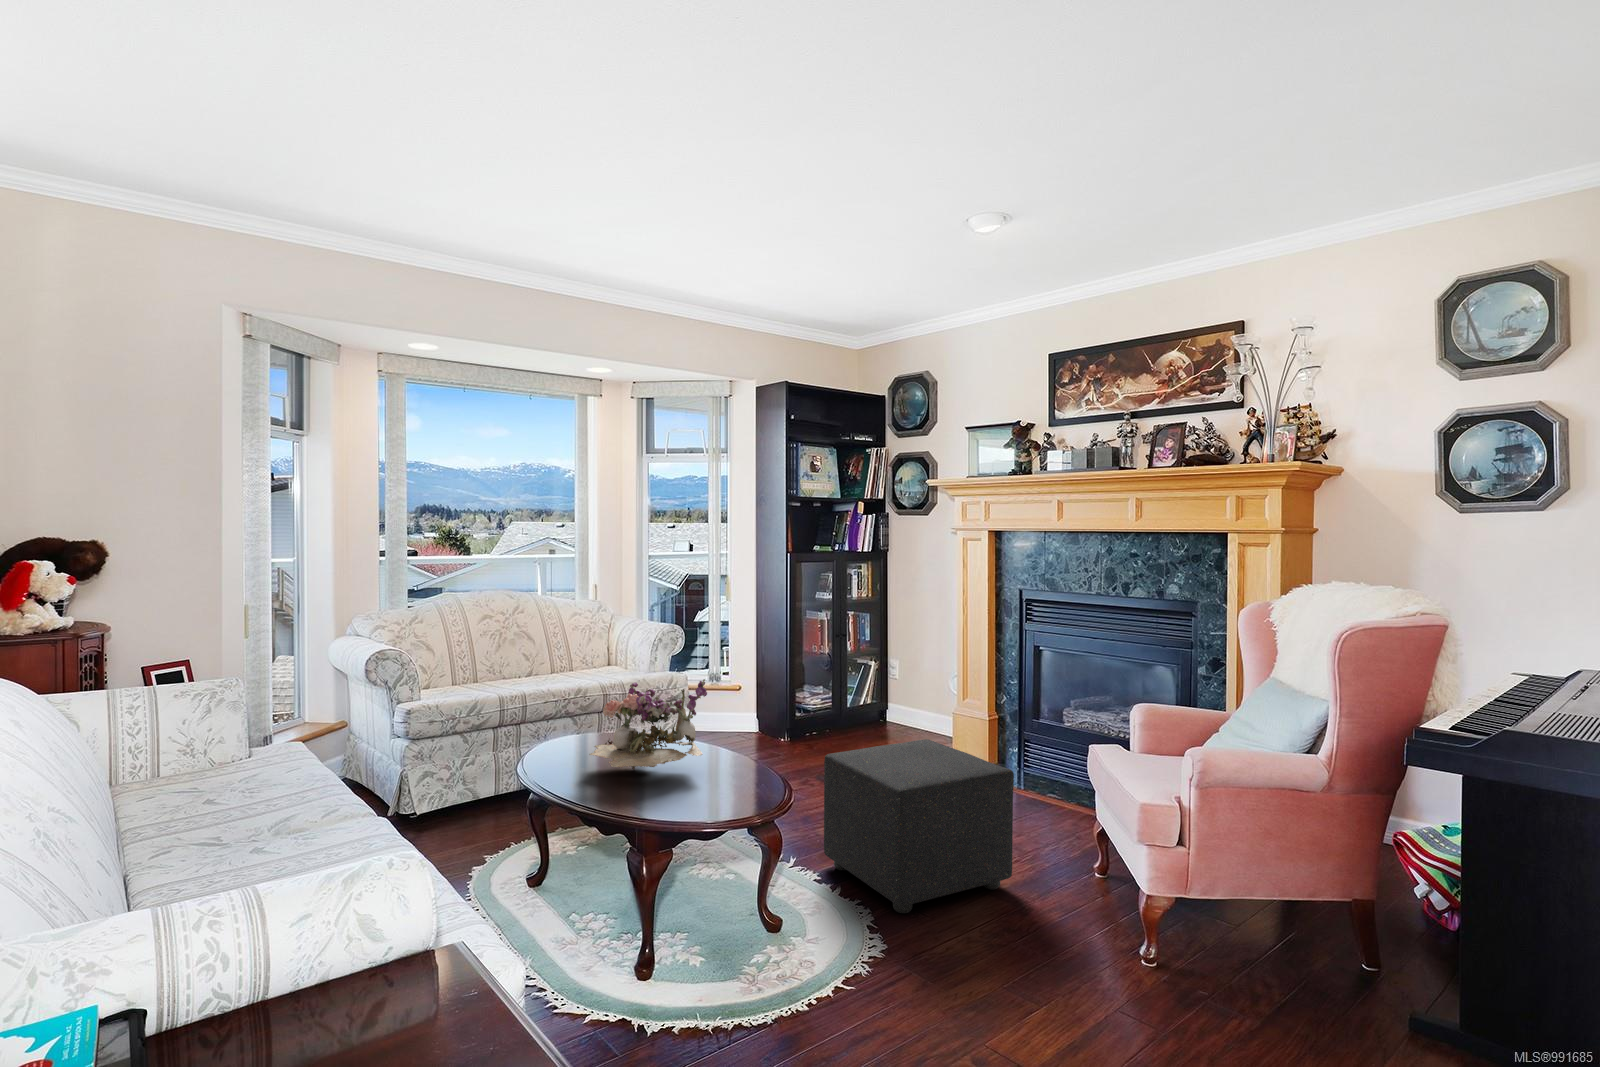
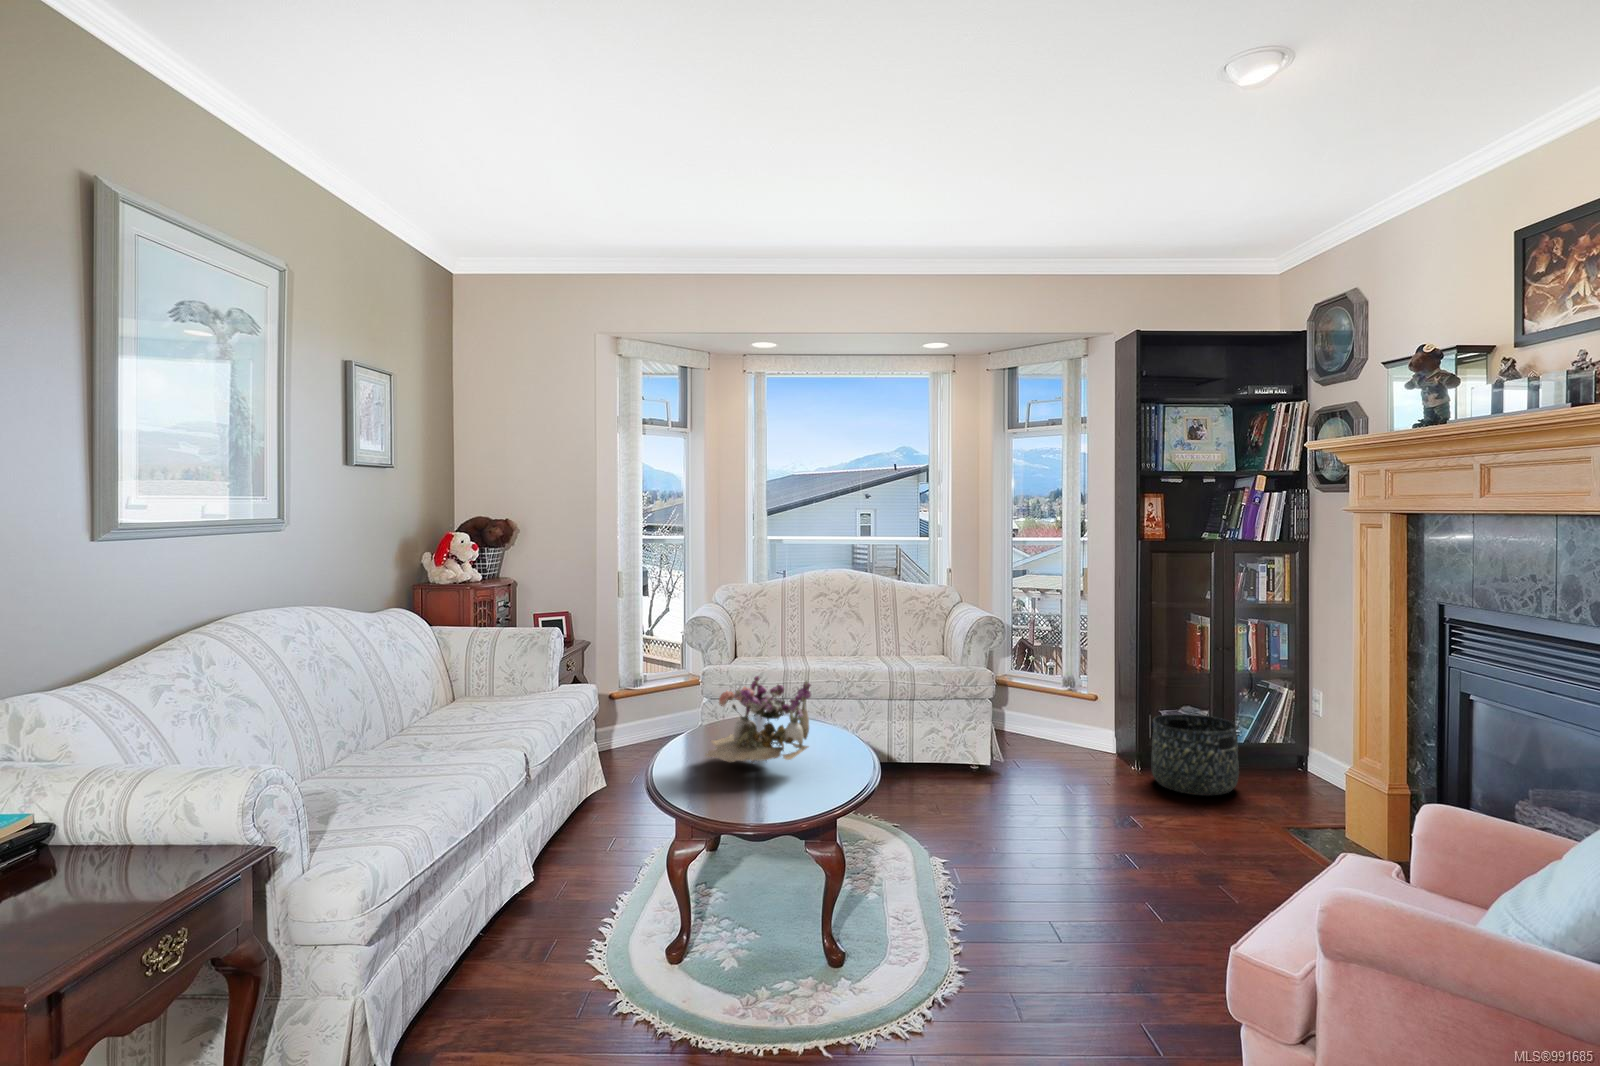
basket: none [804,684,865,745] -> present [1152,714,1239,796]
ottoman: present [824,739,1014,913] -> none [973,789,1178,1020]

